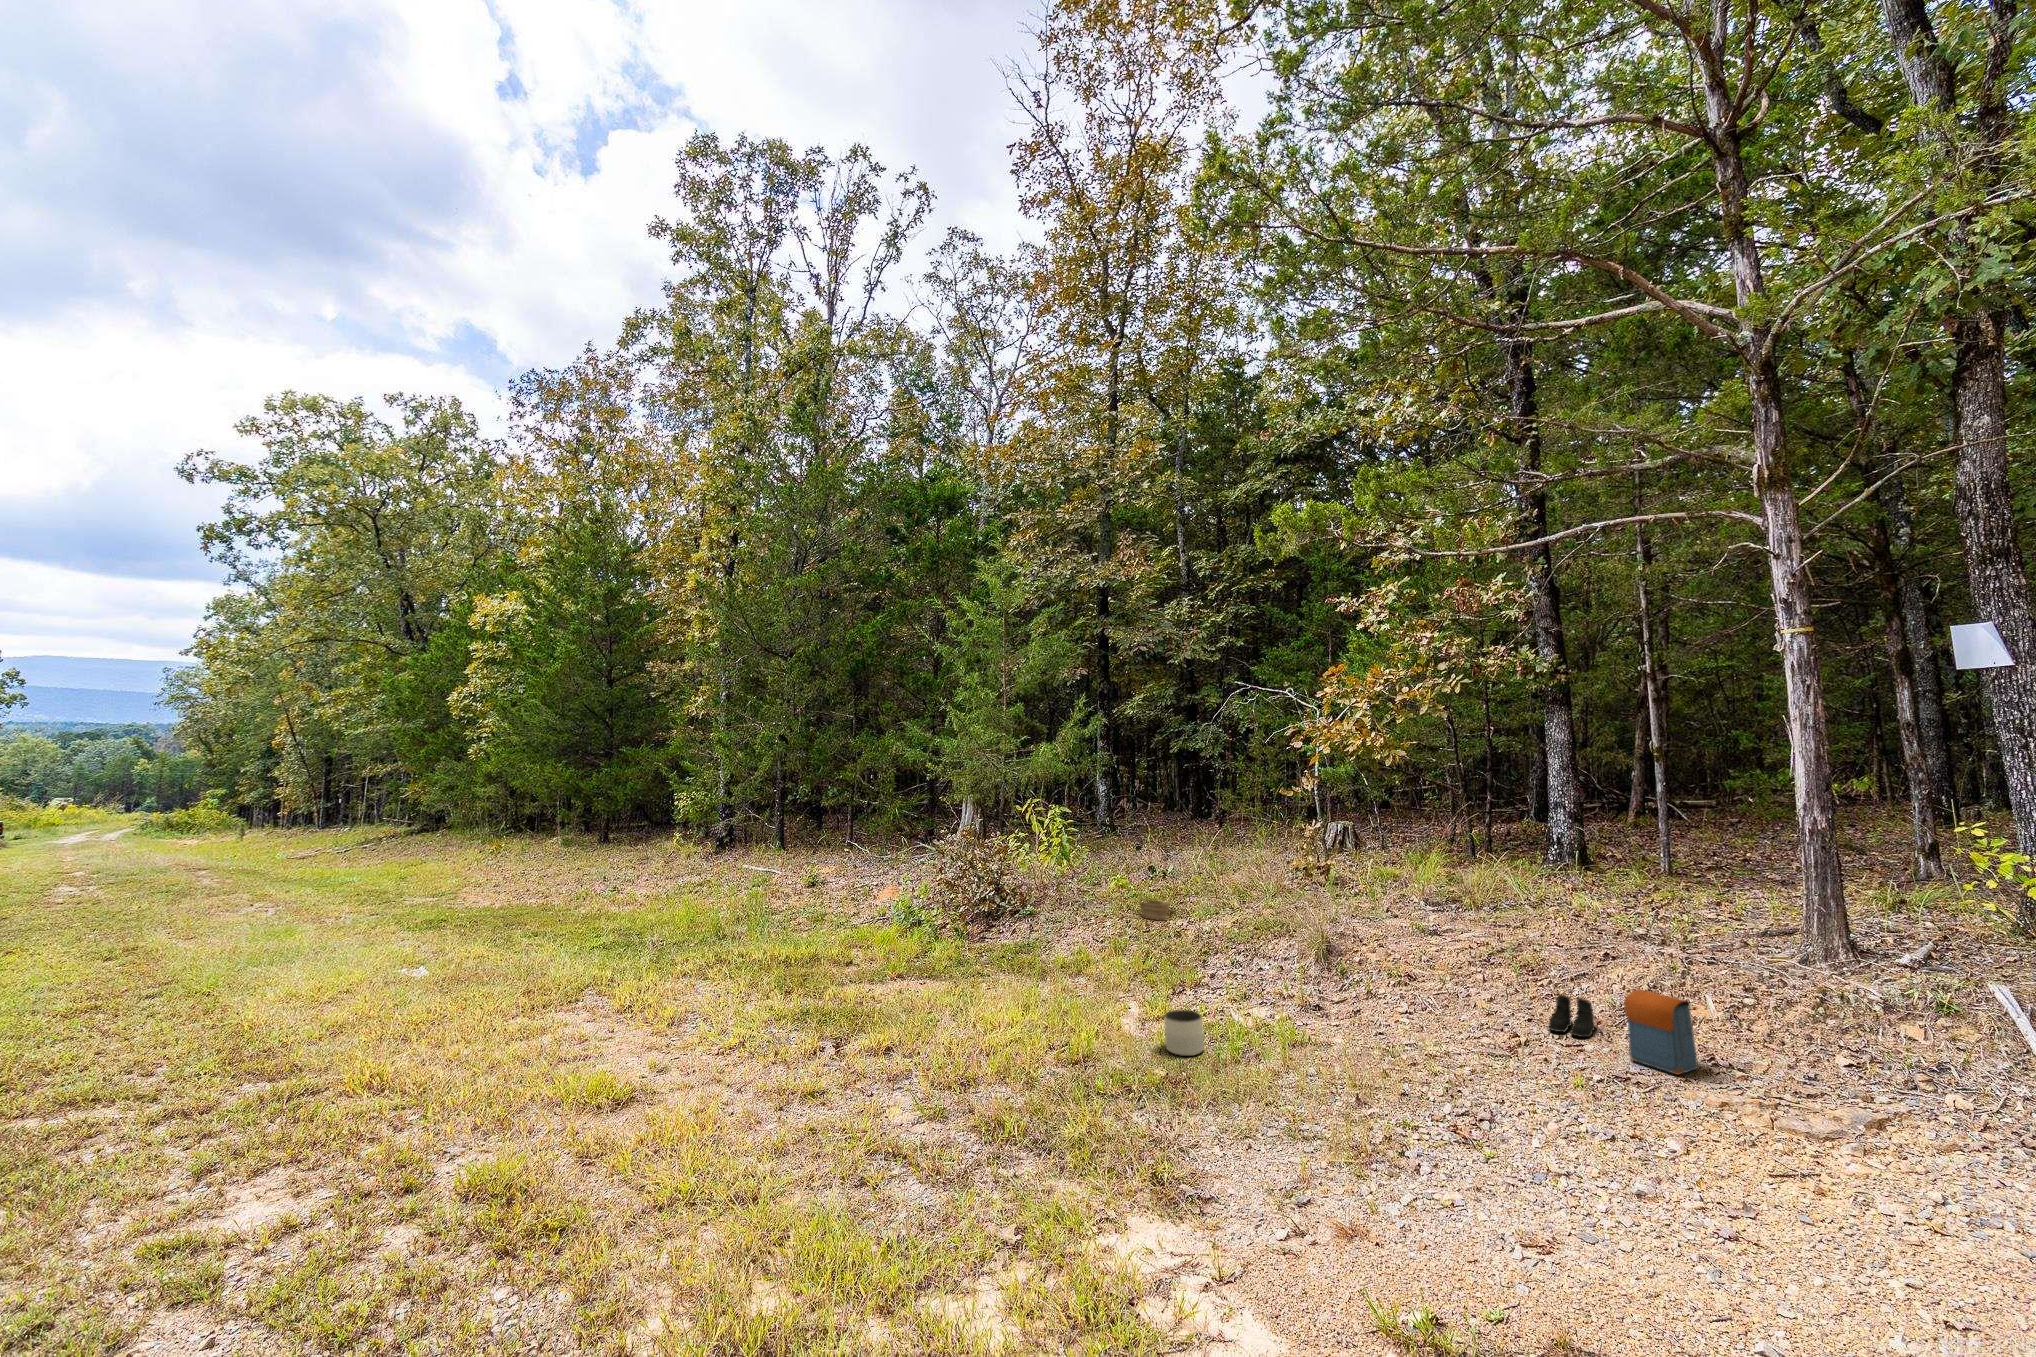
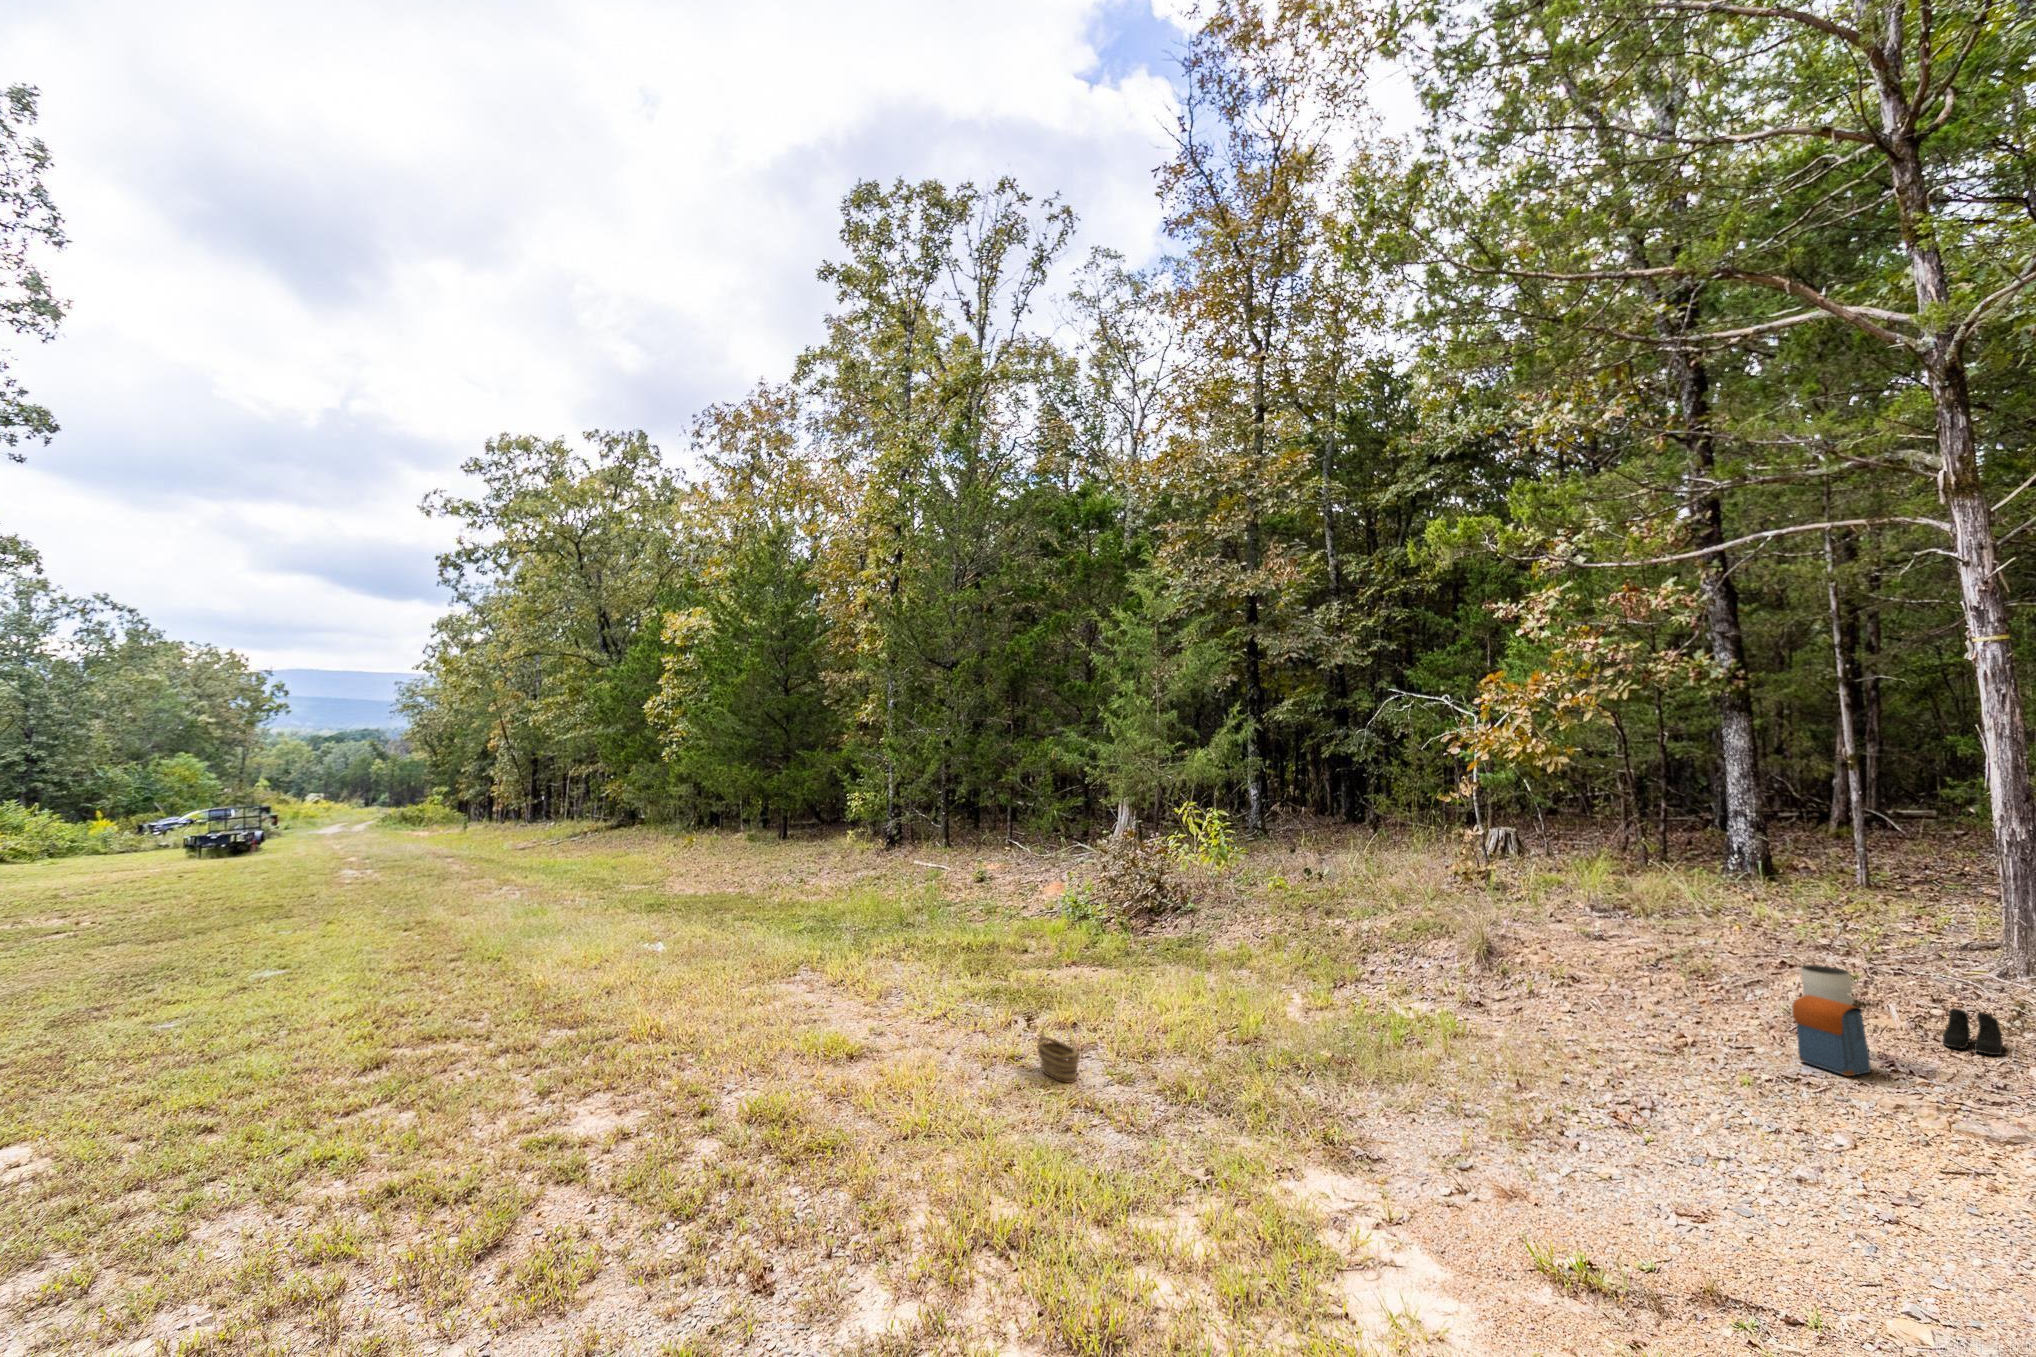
basket: present [1139,888,1170,921] -> present [1037,1025,1079,1083]
boots: present [1549,994,1595,1037] -> present [1943,1008,2003,1055]
planter: present [1165,1010,1204,1056] -> present [1801,965,1854,1005]

